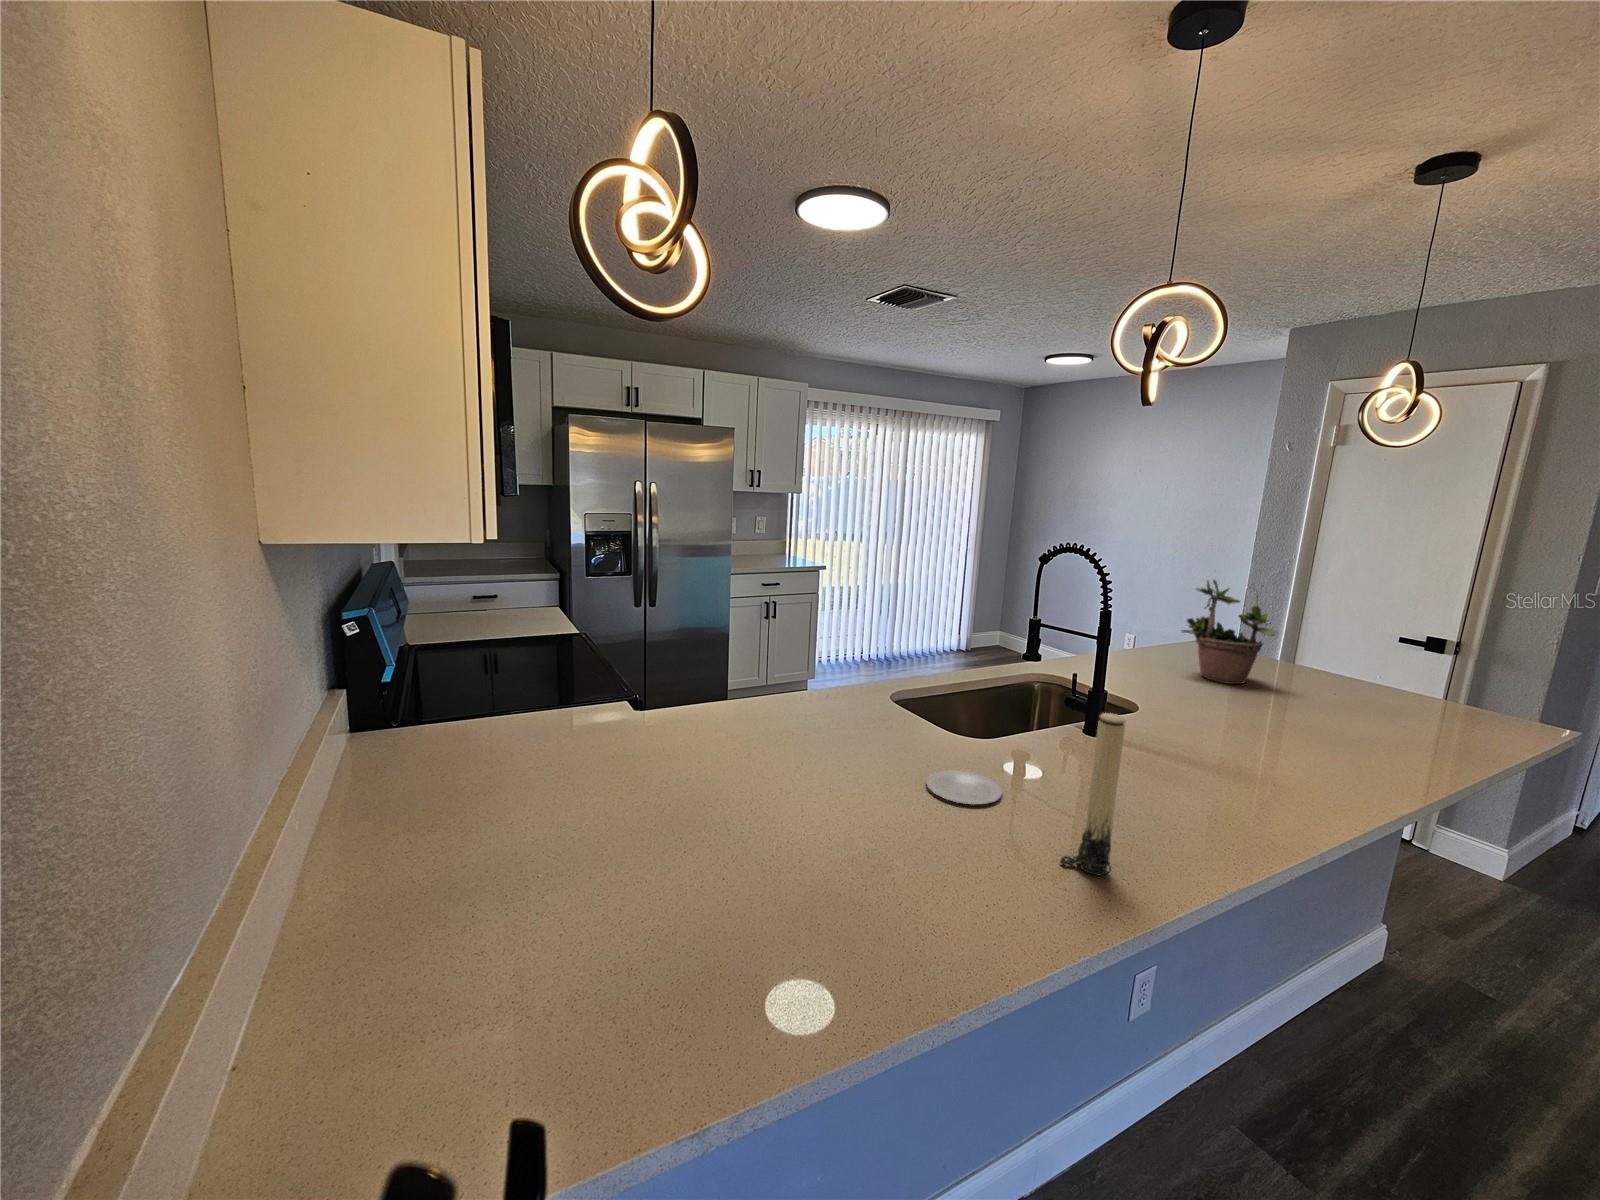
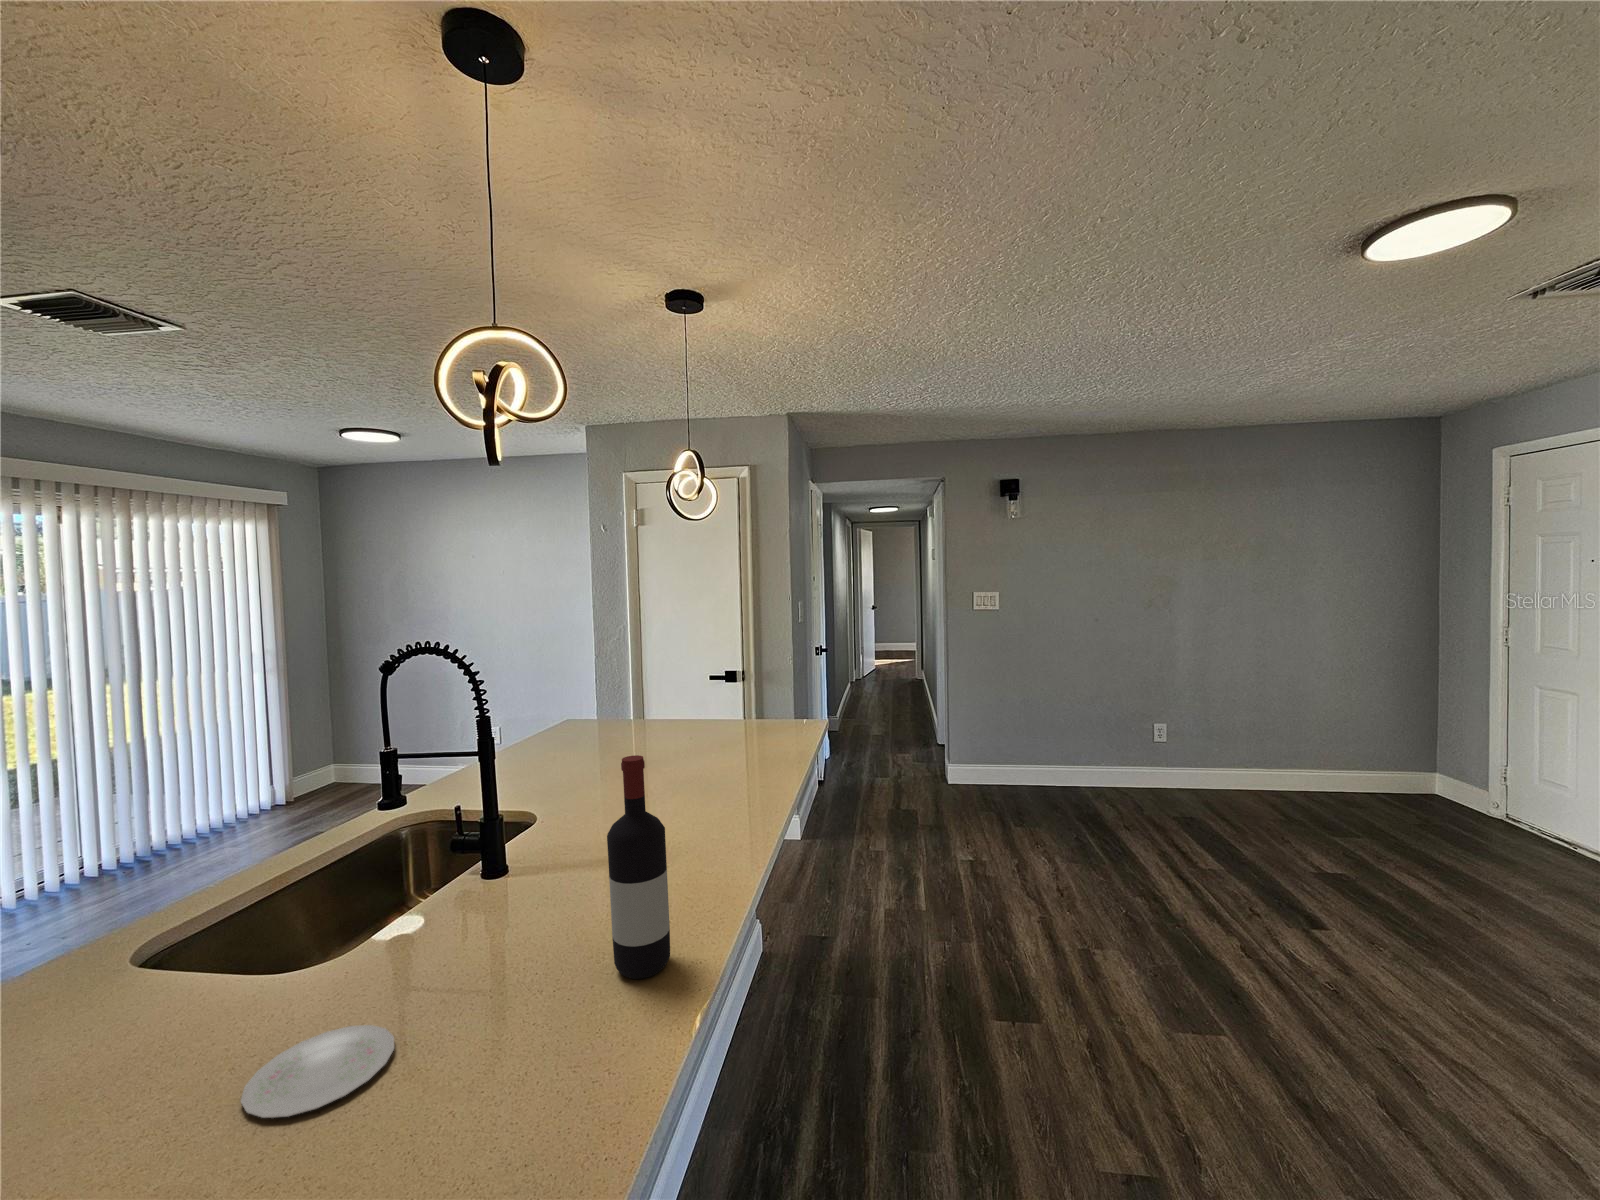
potted plant: present [1181,580,1278,684] -> none [561,647,646,760]
wine bottle: none [1160,666,1229,846] -> present [607,755,670,979]
candle: present [1060,713,1126,875] -> none [514,859,586,1116]

